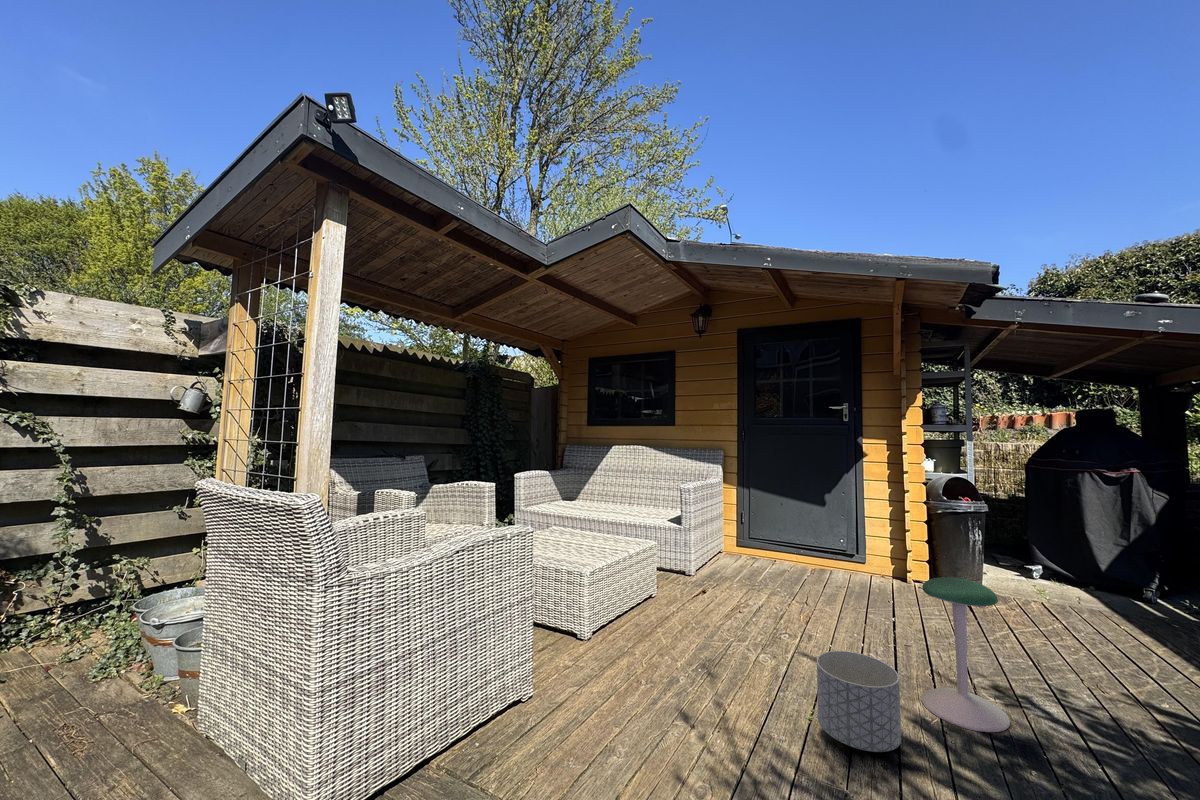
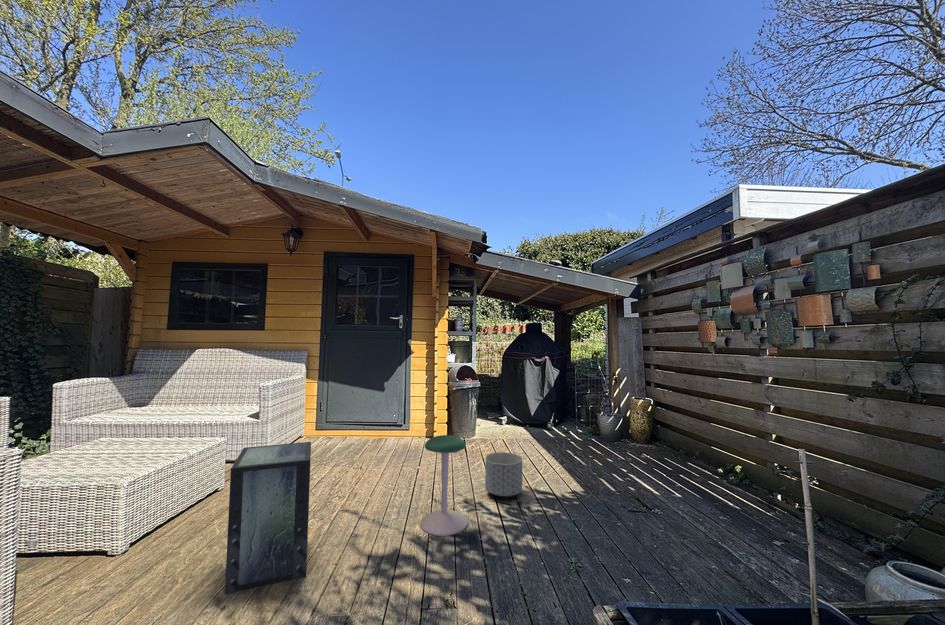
storage box: none [689,554,775,720] -> present [225,442,311,594]
planter: present [817,651,901,752] -> present [485,452,522,497]

